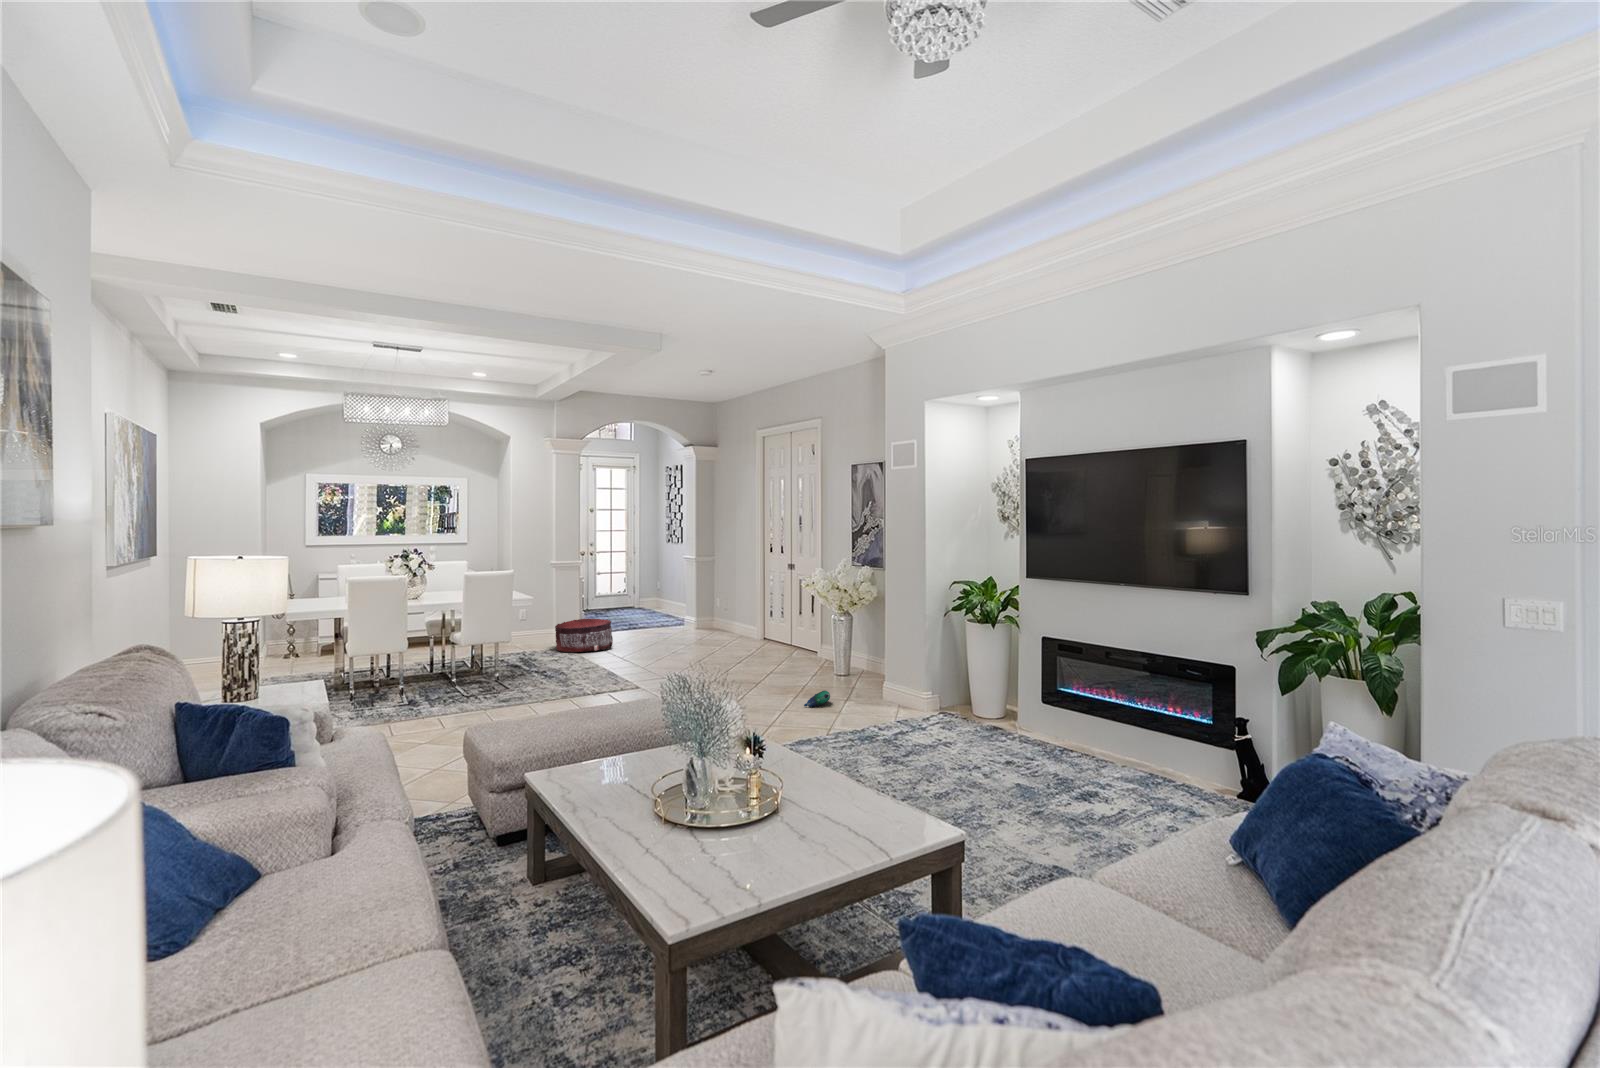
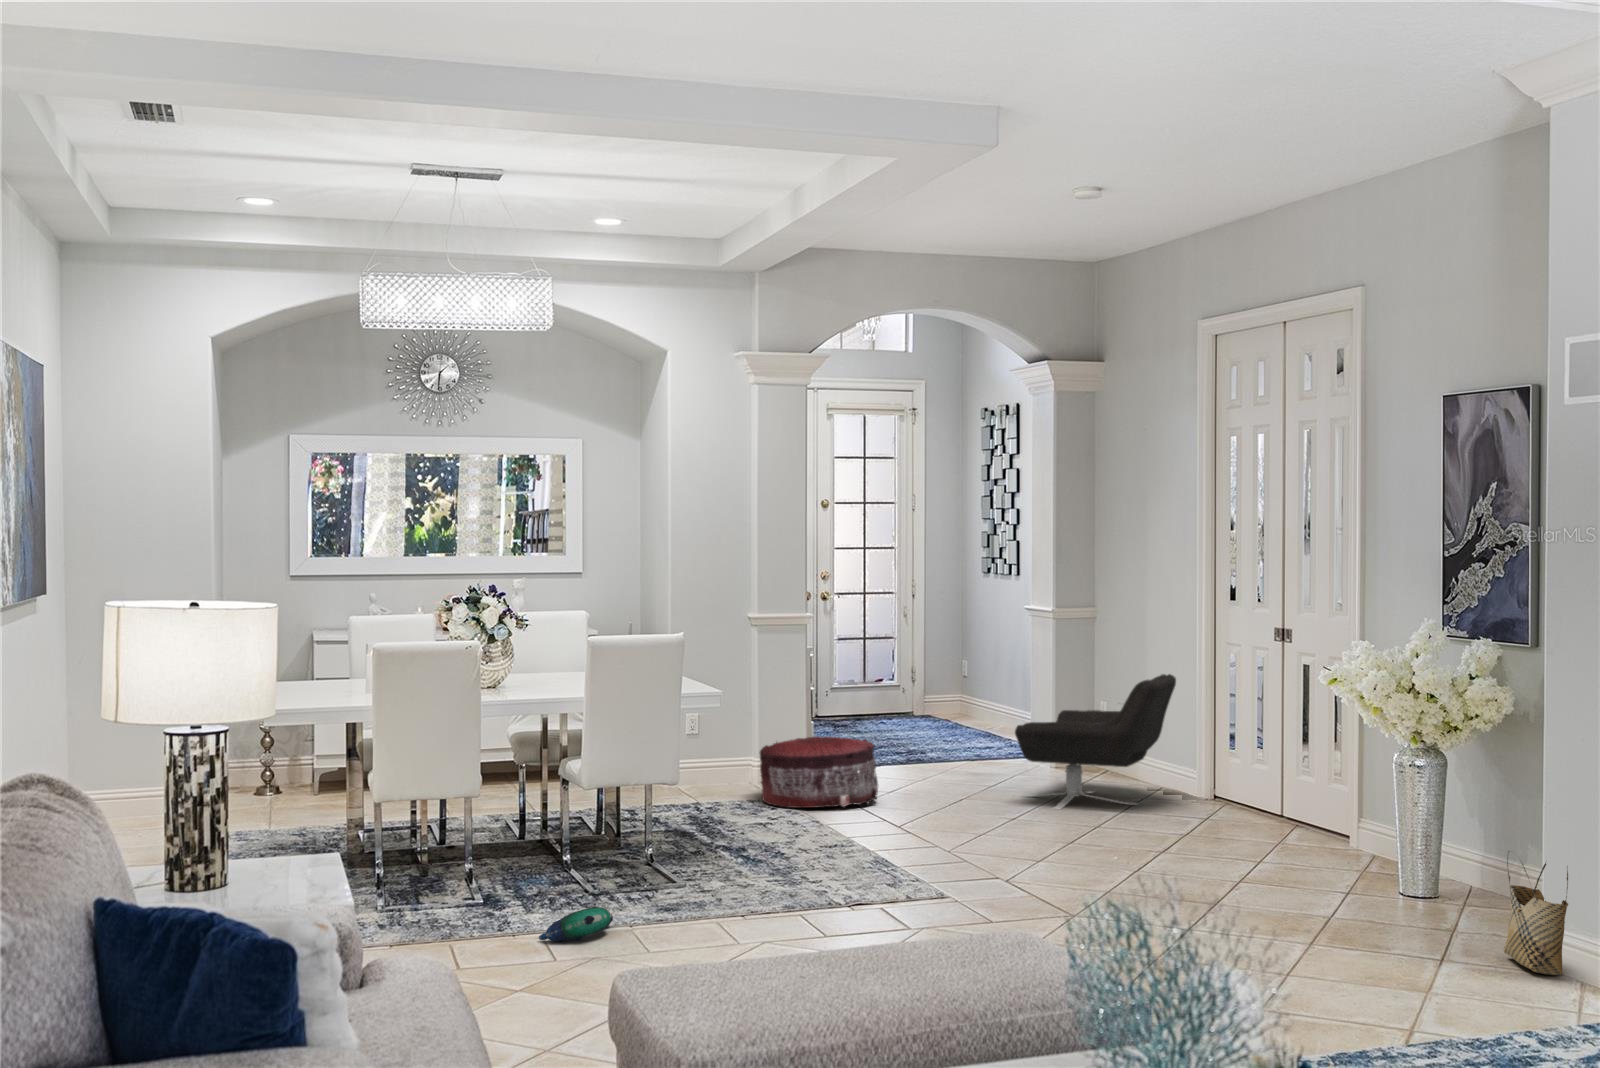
lounge chair: none [676,585,749,648] -> present [1015,674,1176,809]
woven basket: none [870,654,893,704] -> present [1504,851,1568,975]
plush toy: present [804,691,830,707] -> present [539,907,613,942]

